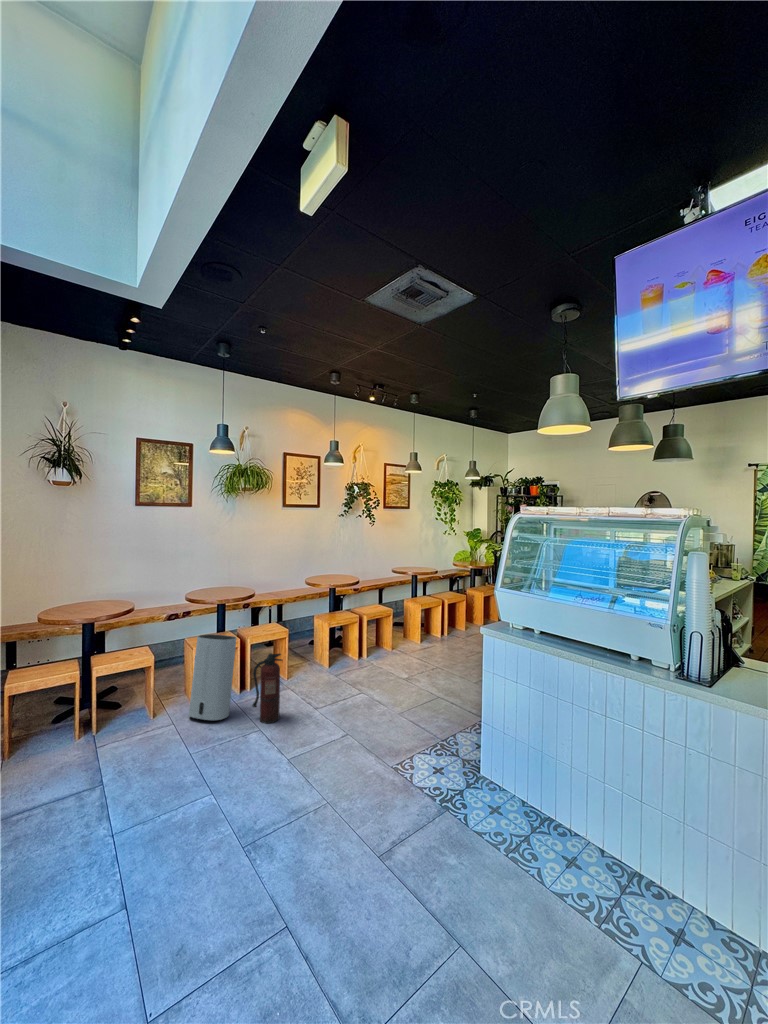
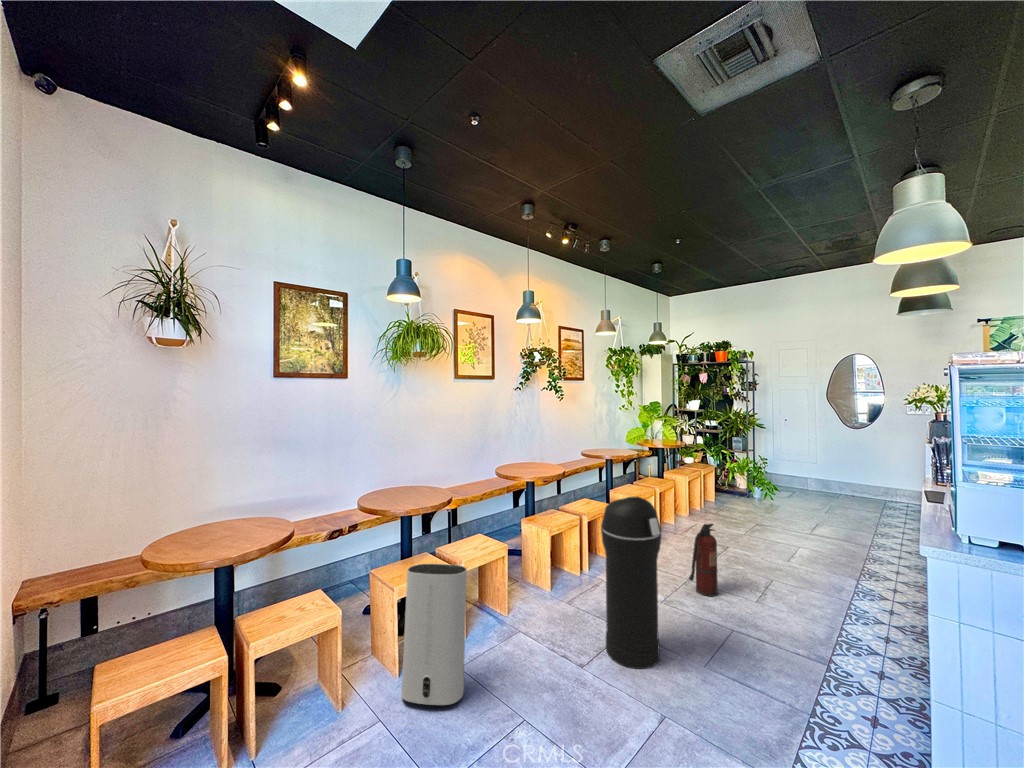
trash can: none [336,598,377,715] -> present [601,497,662,669]
fire extinguisher: present [252,654,282,724] -> present [688,524,718,597]

